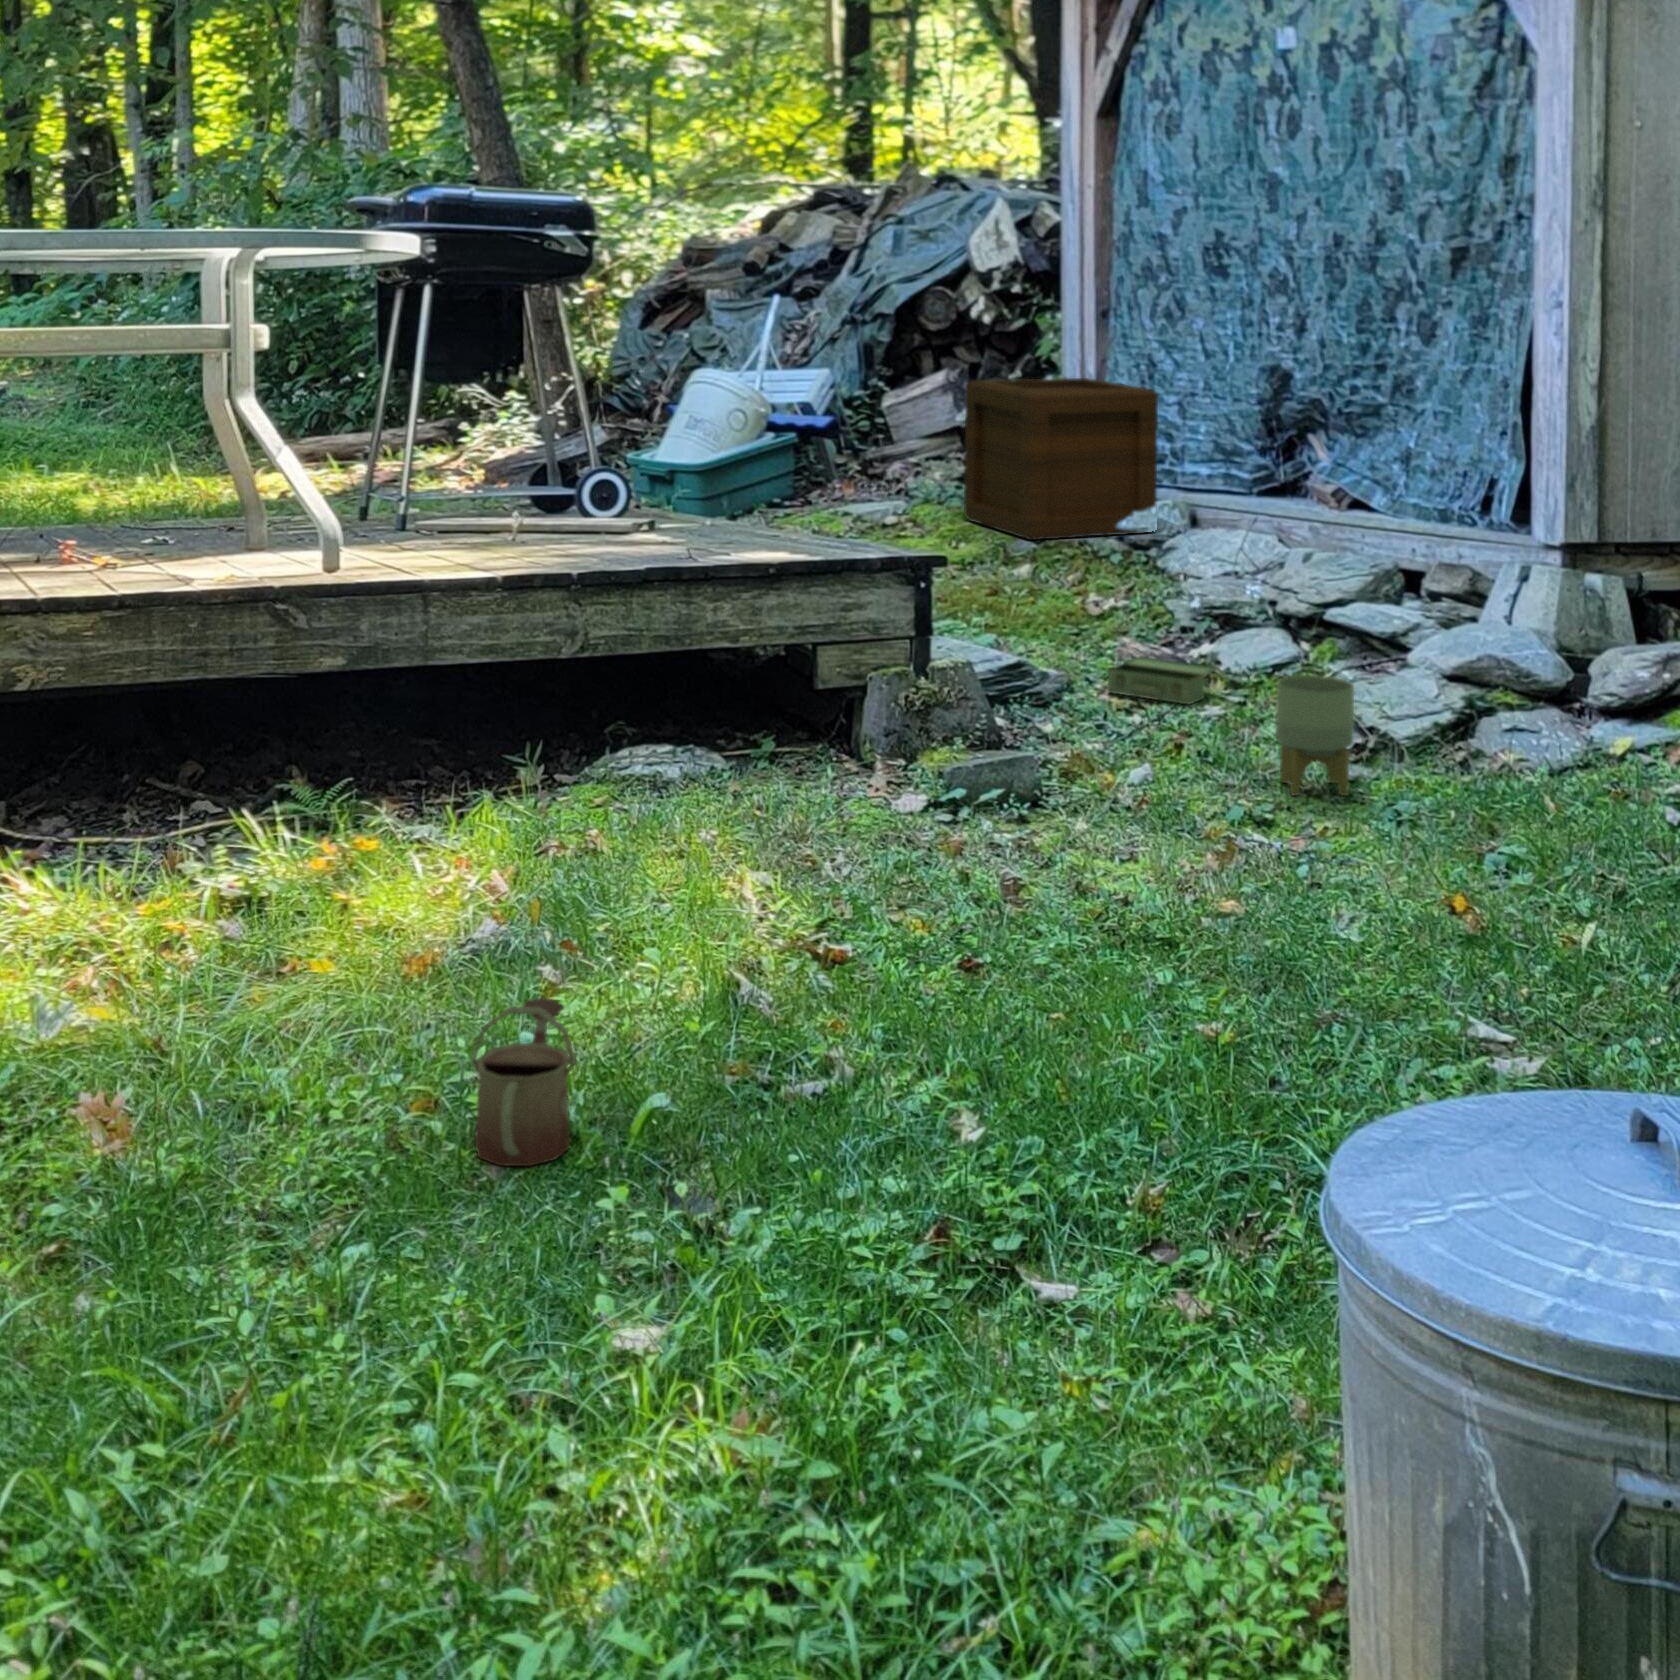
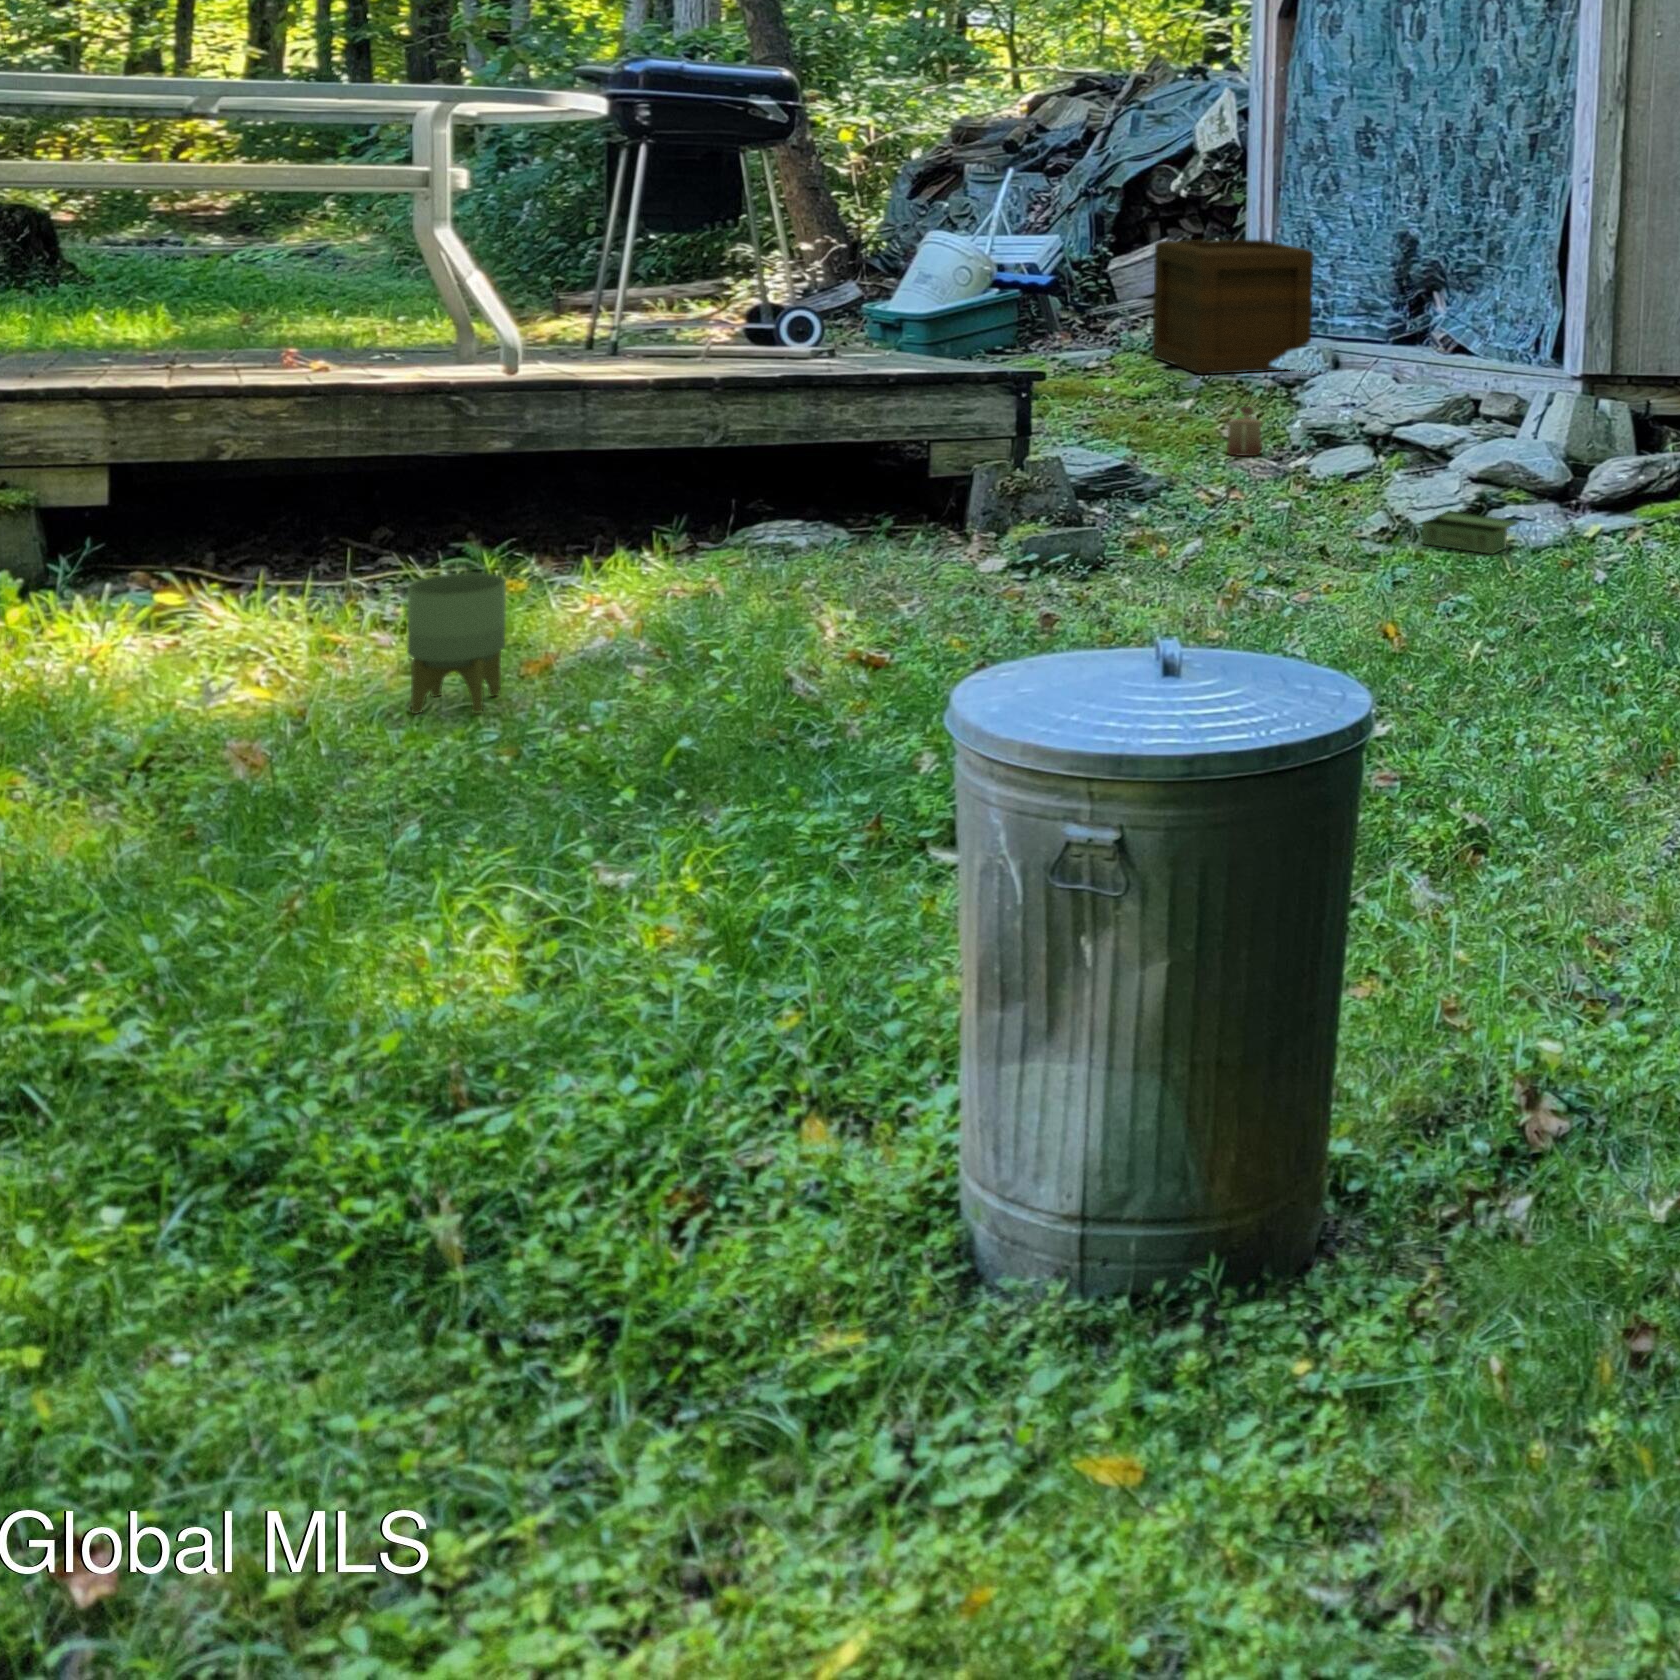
toolbox: present [1108,656,1217,704] -> present [1421,512,1518,554]
planter: present [1276,676,1354,796] -> present [407,573,506,714]
watering can: present [471,998,576,1166] -> present [1227,402,1263,456]

